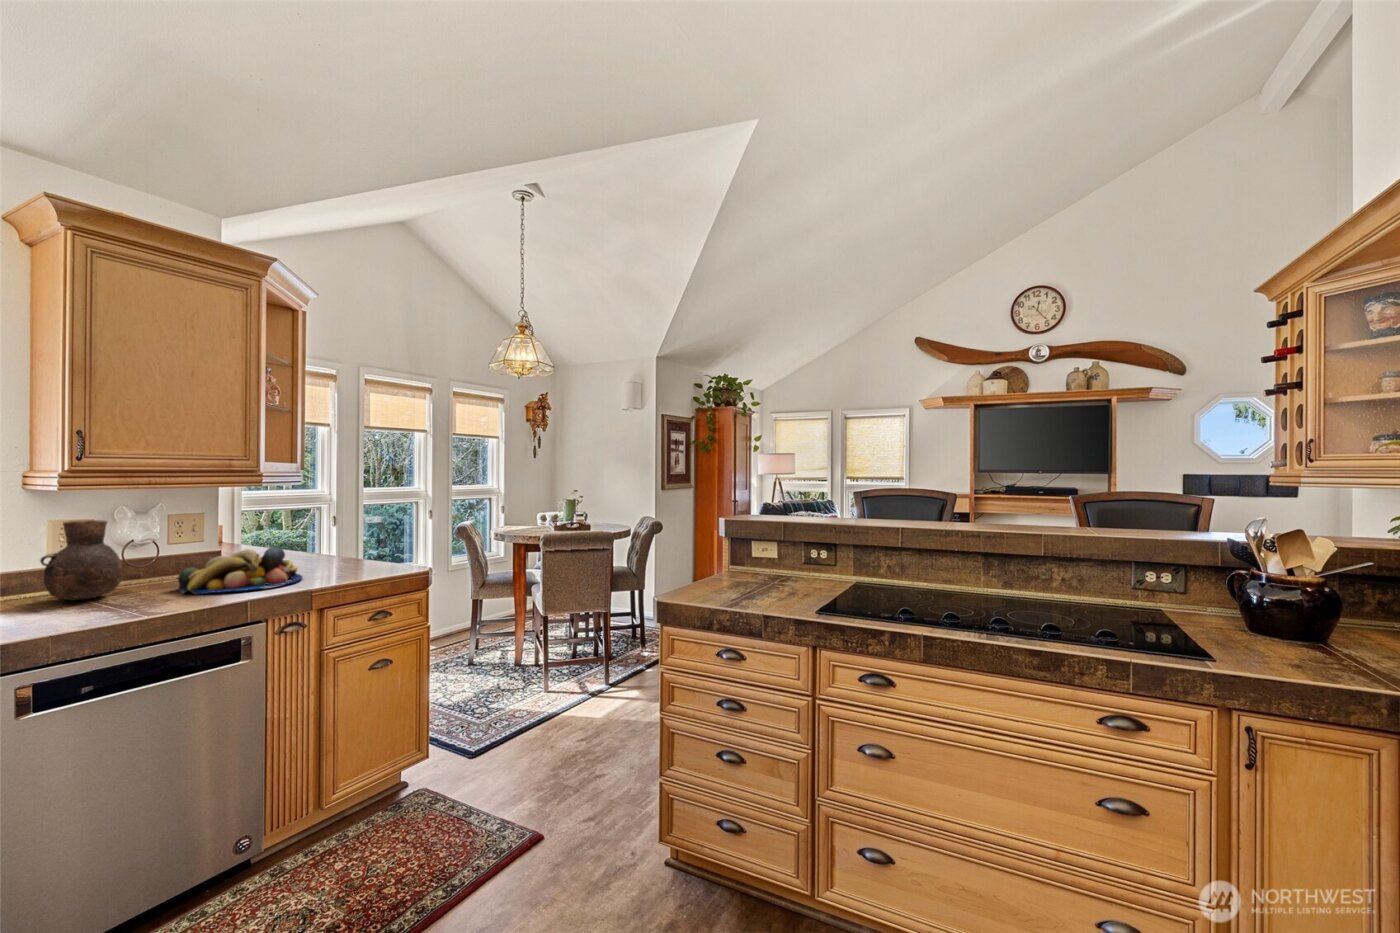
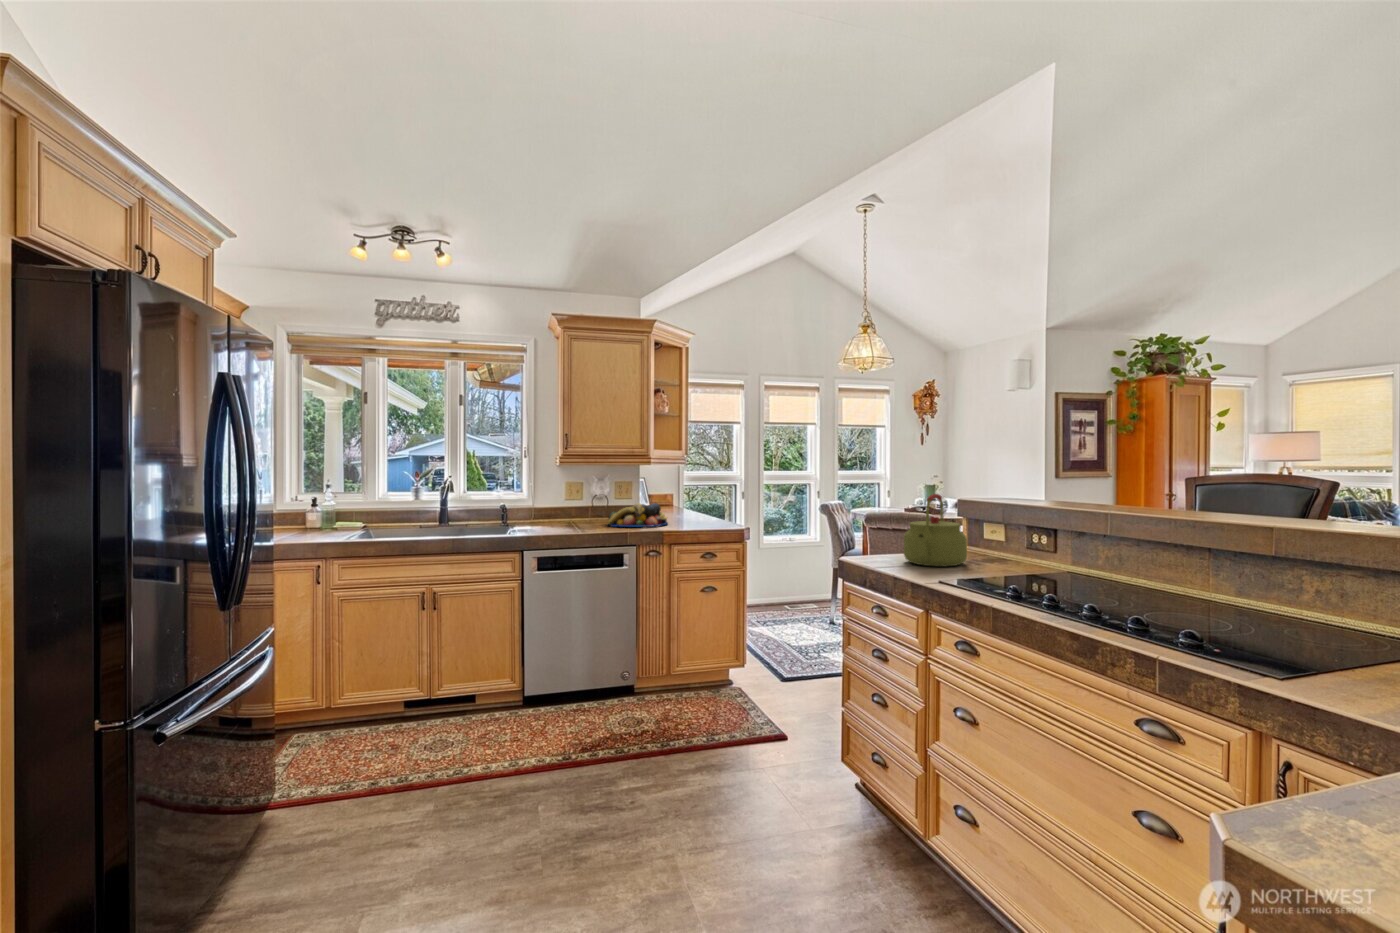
kettle: none [720,517,783,595] -> present [904,494,967,567]
vase: present [40,520,122,600] -> none [555,481,587,524]

